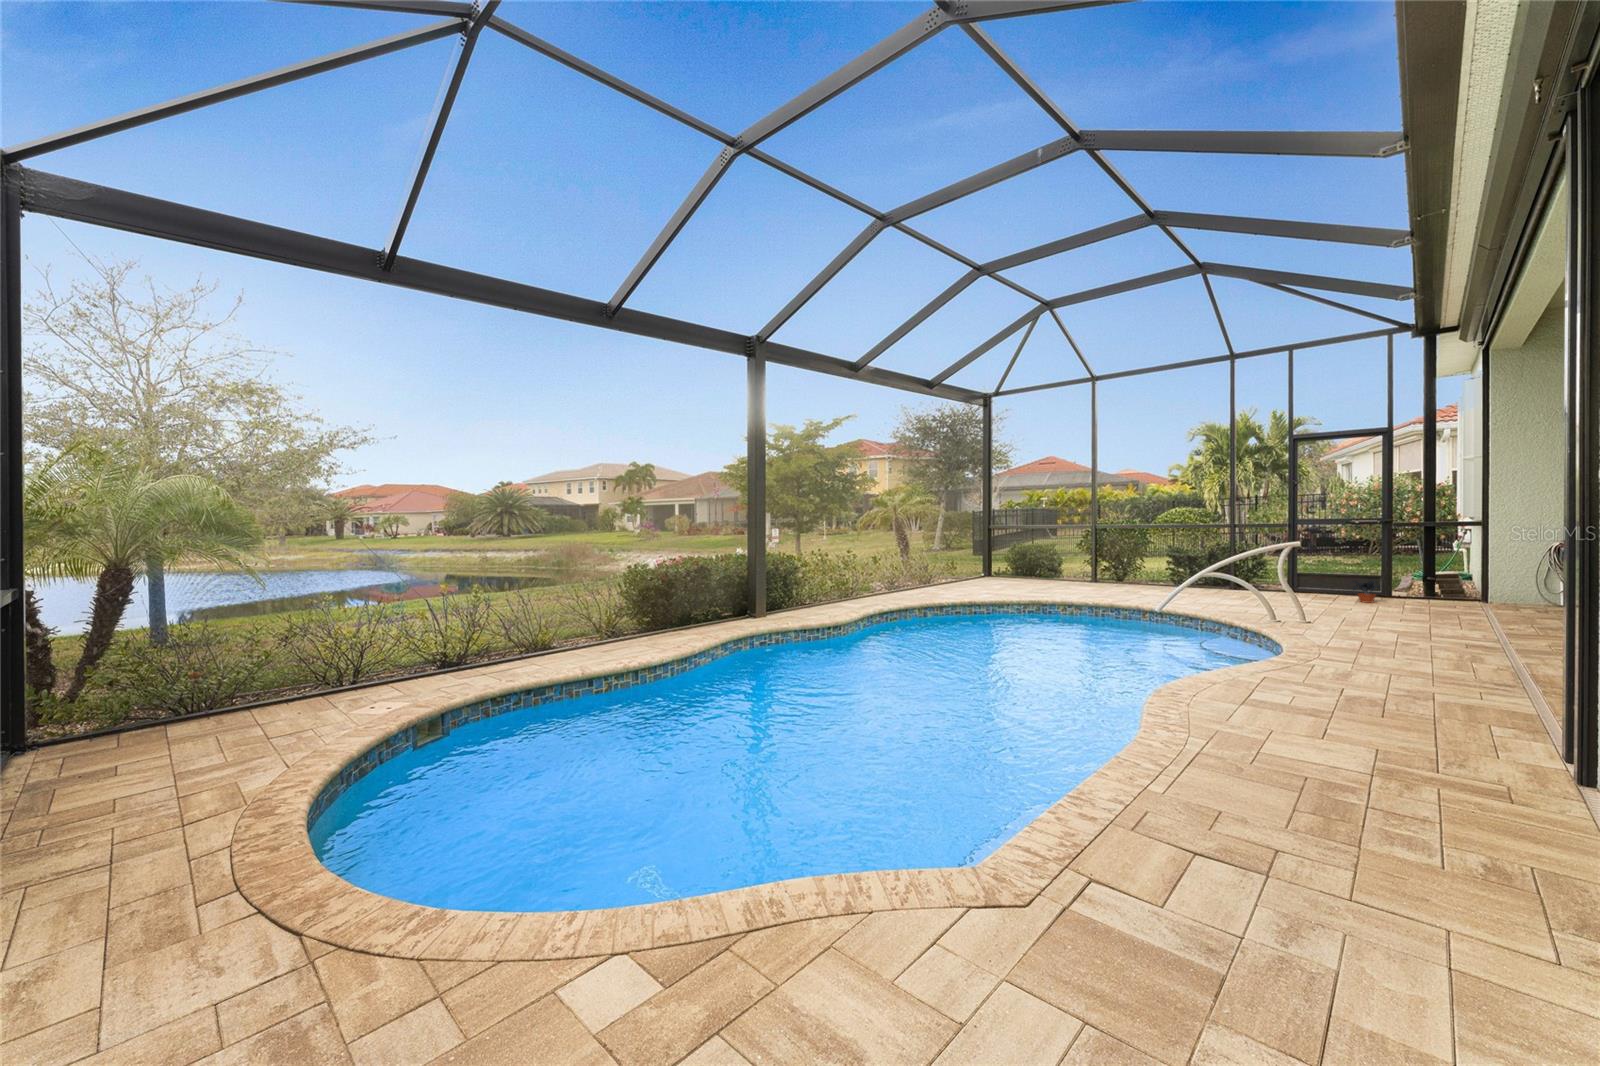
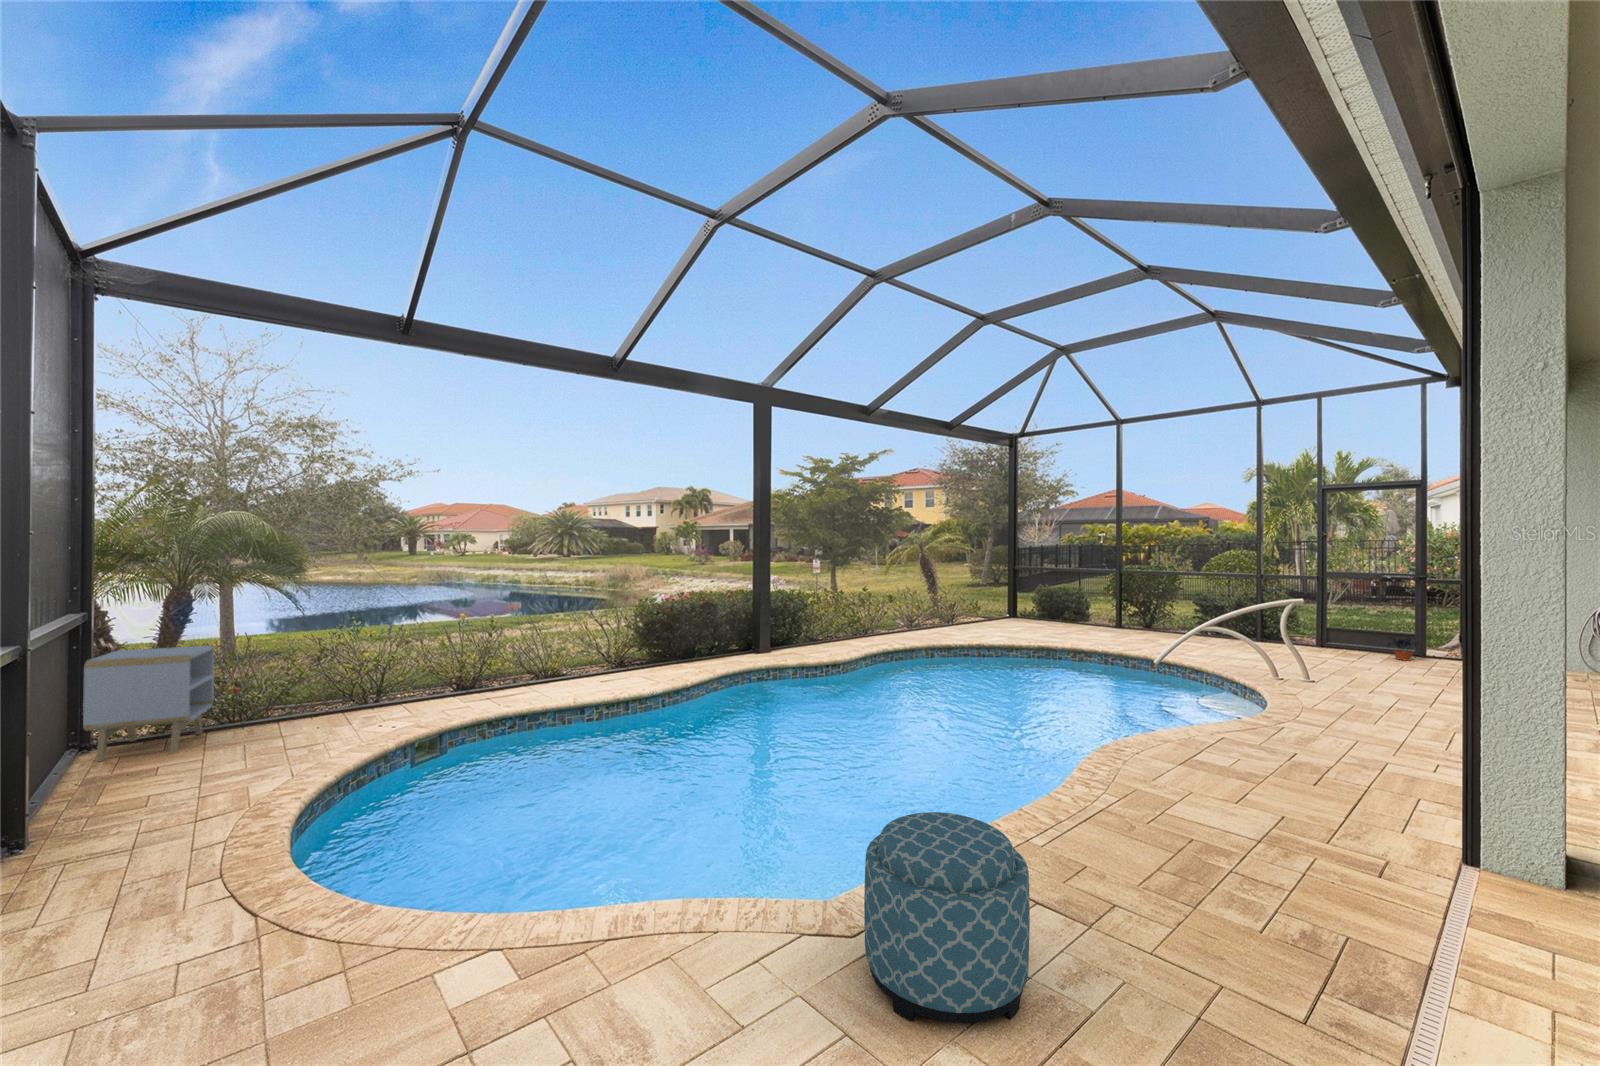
side table: none [11,626,172,765] -> present [83,646,214,762]
ottoman: none [1054,762,1261,998] -> present [864,812,1030,1023]

